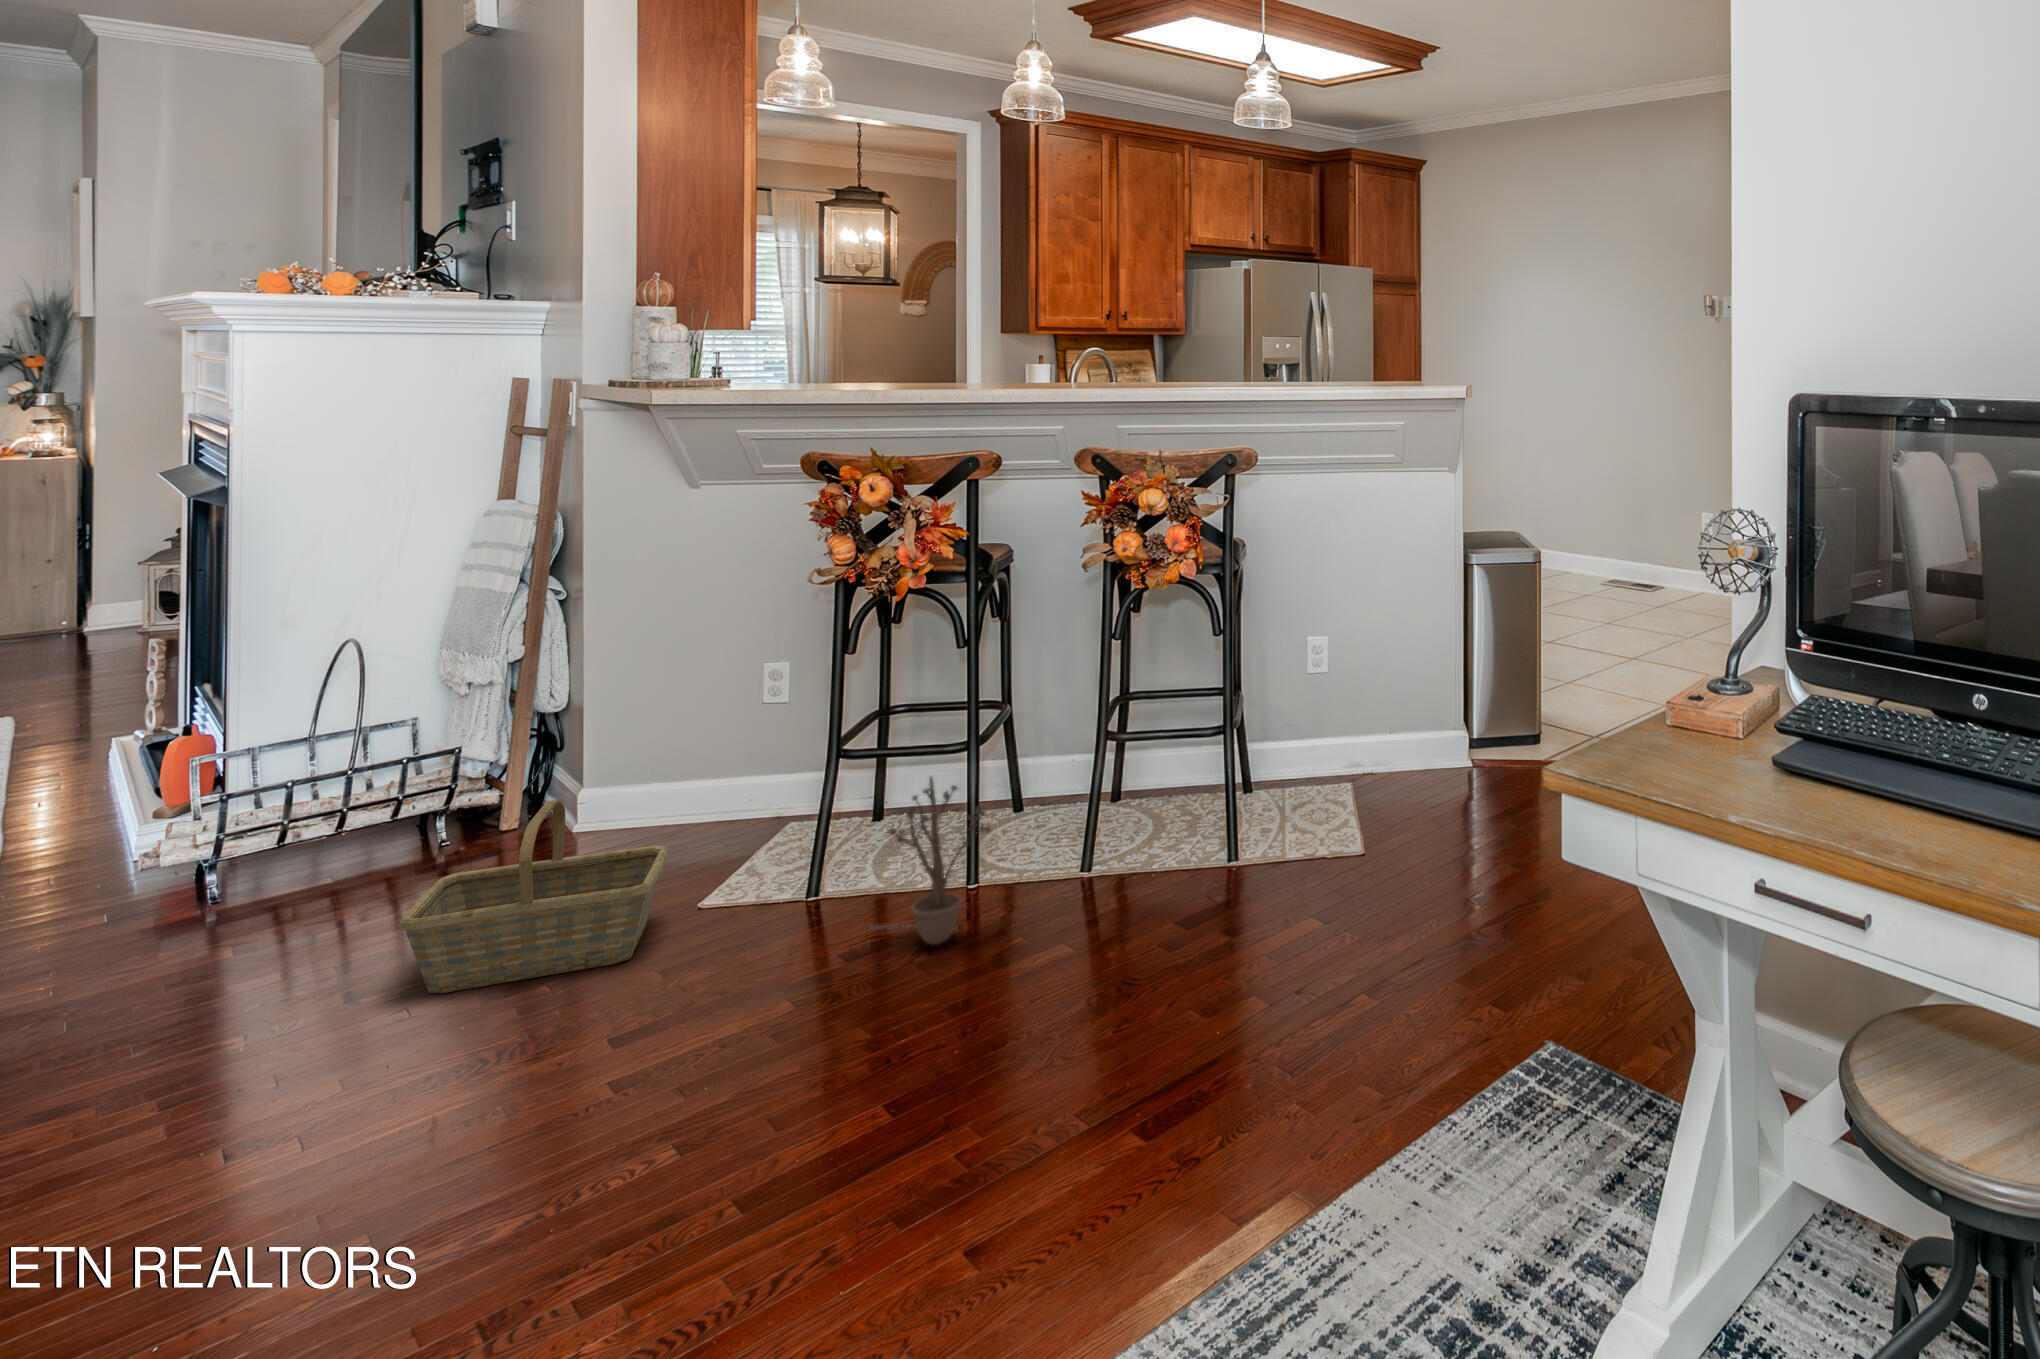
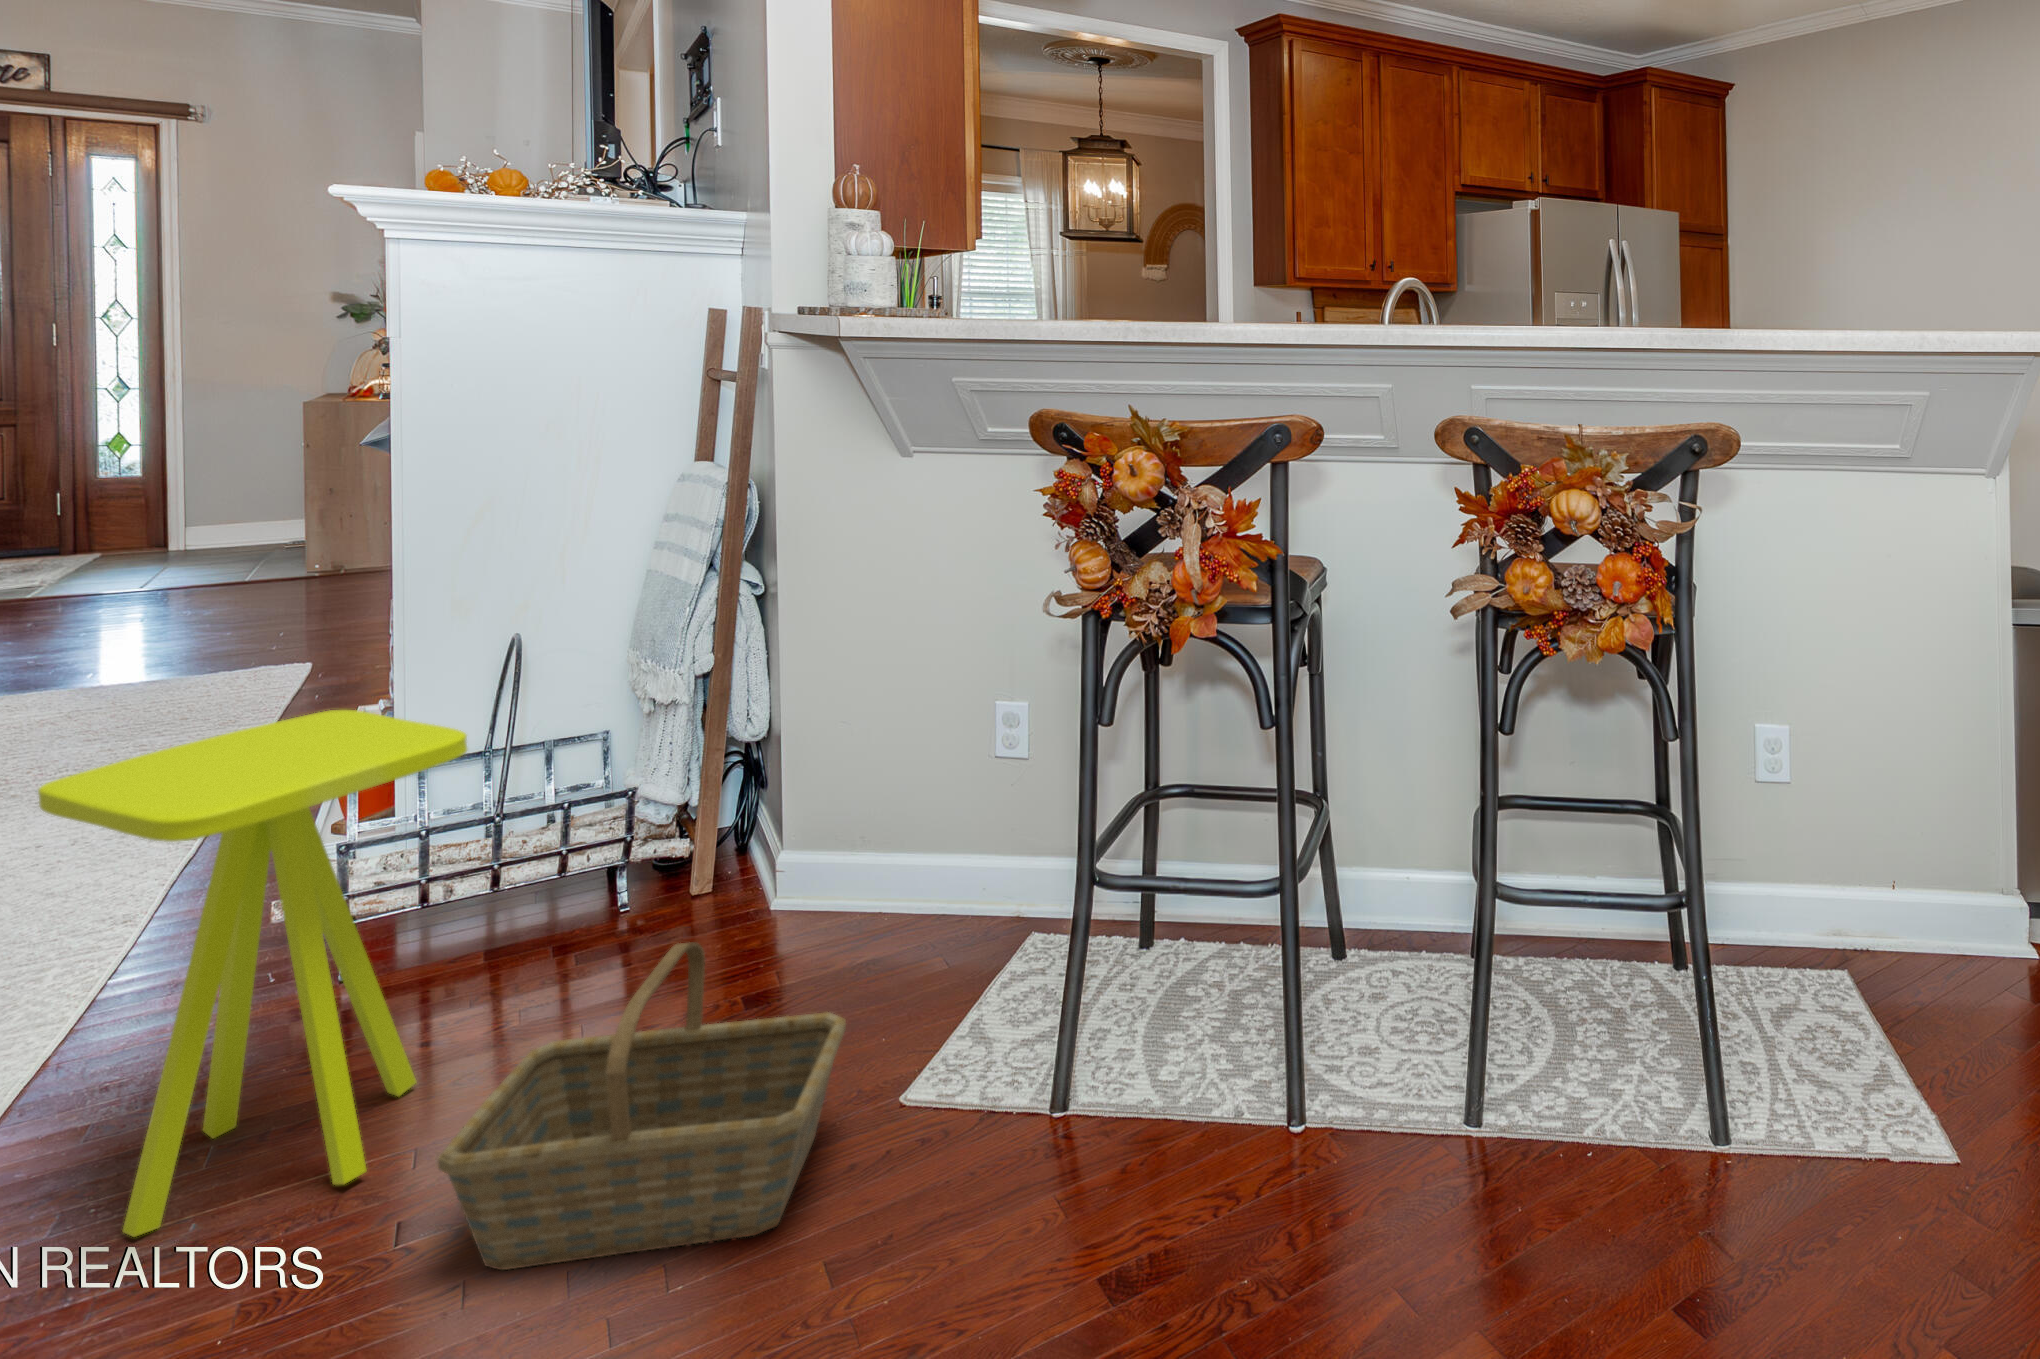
side table: none [74,673,380,1008] -> present [38,710,467,1237]
decorative plant: present [876,777,990,945] -> none [1134,978,1331,1273]

